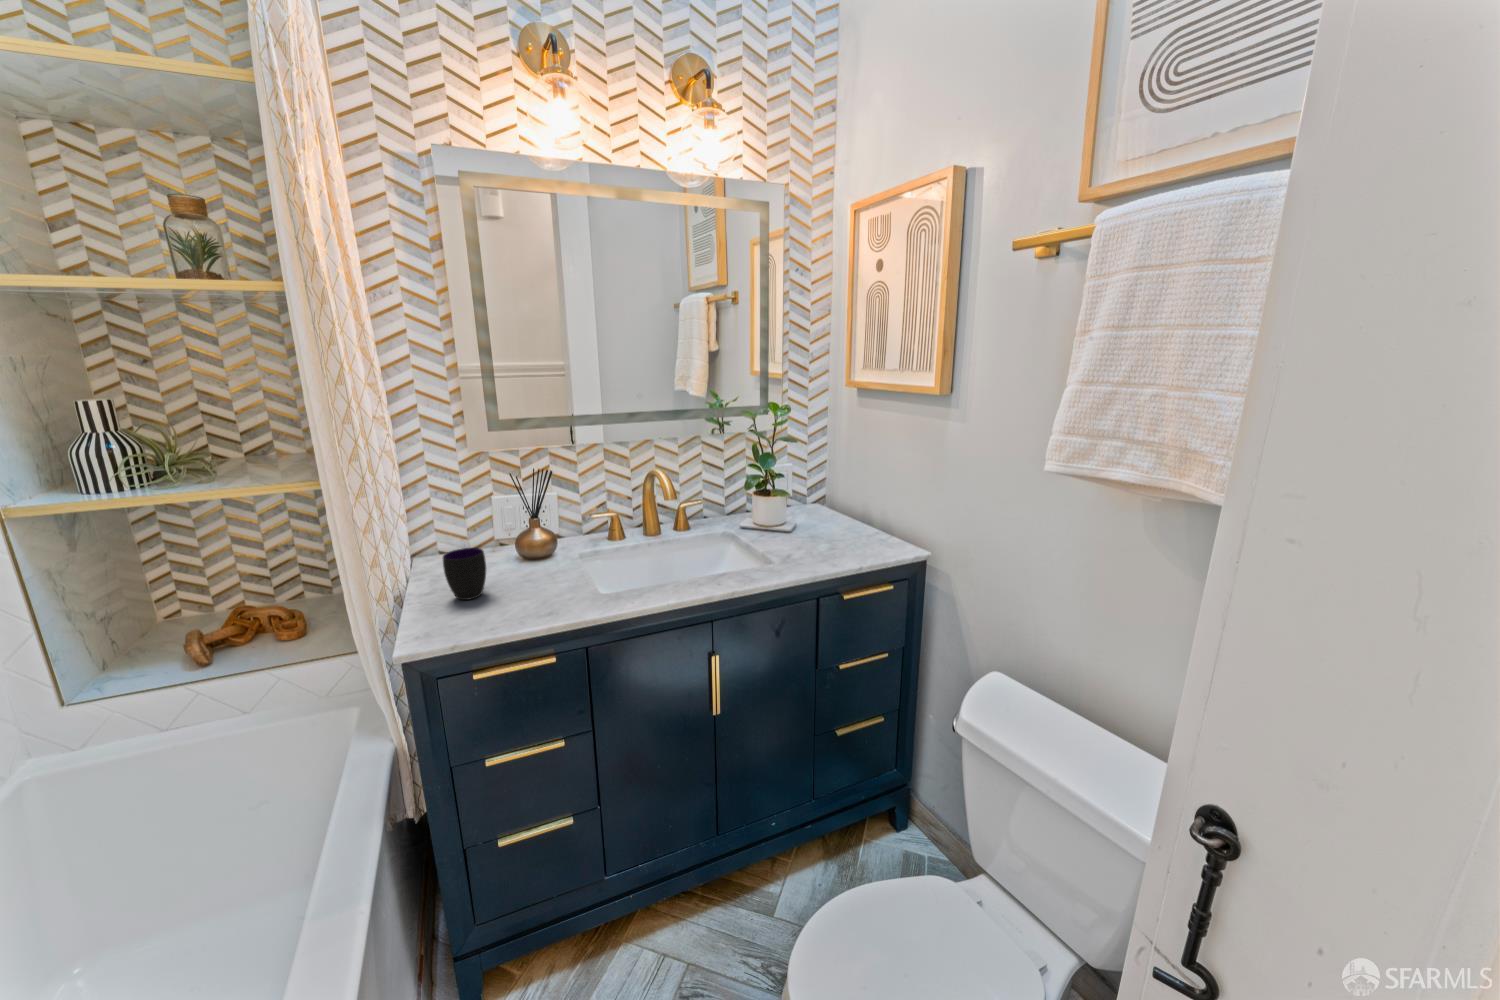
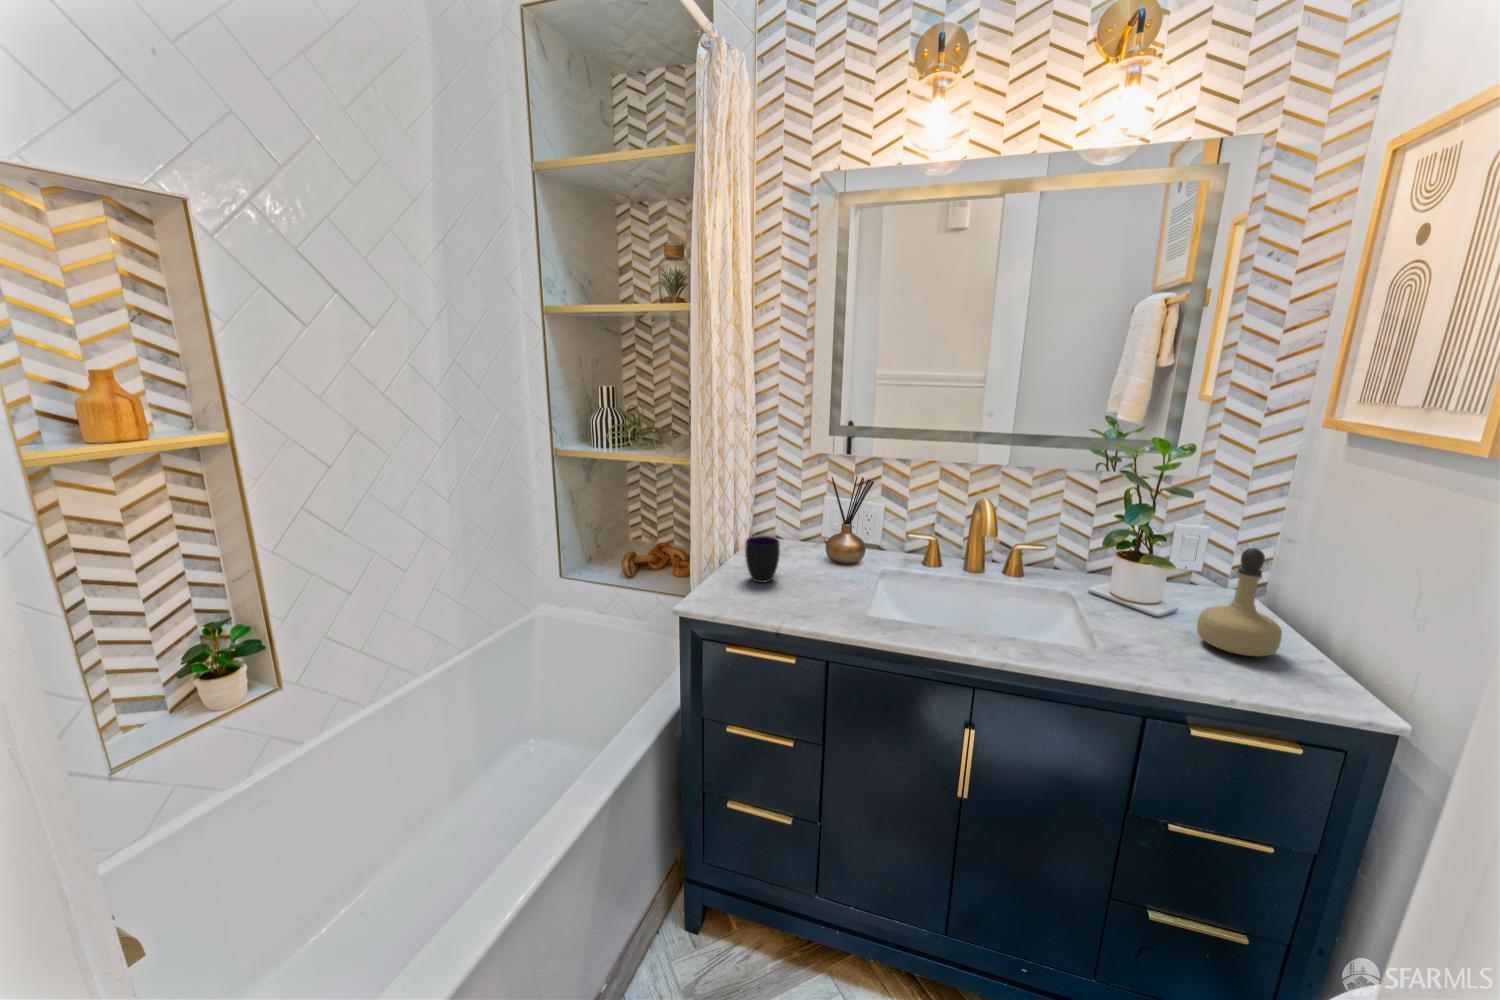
perfume bottle: none [818,470,862,542] -> present [1197,548,1282,656]

